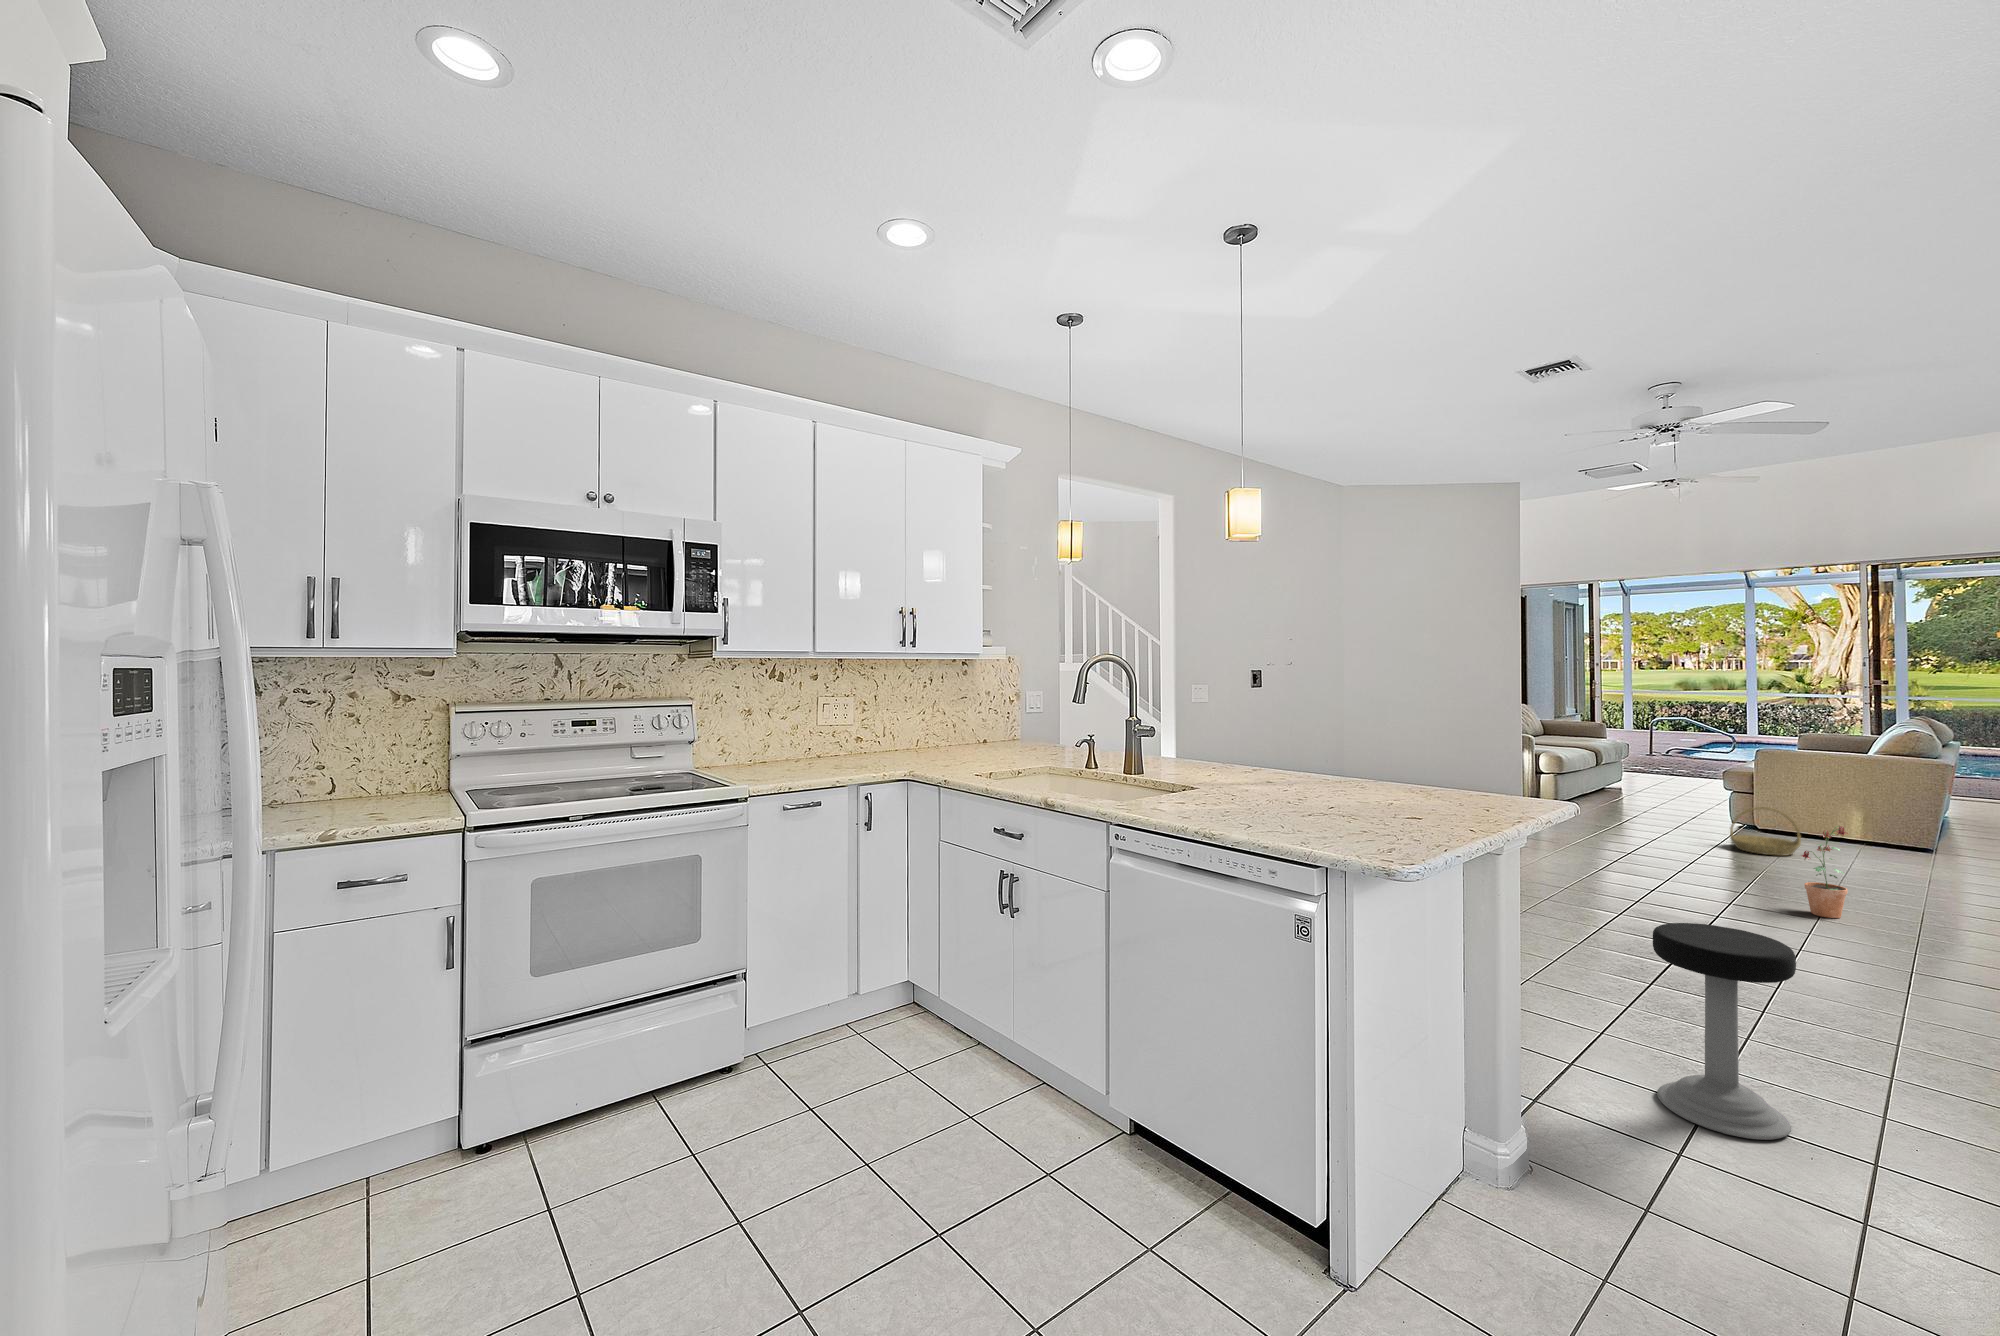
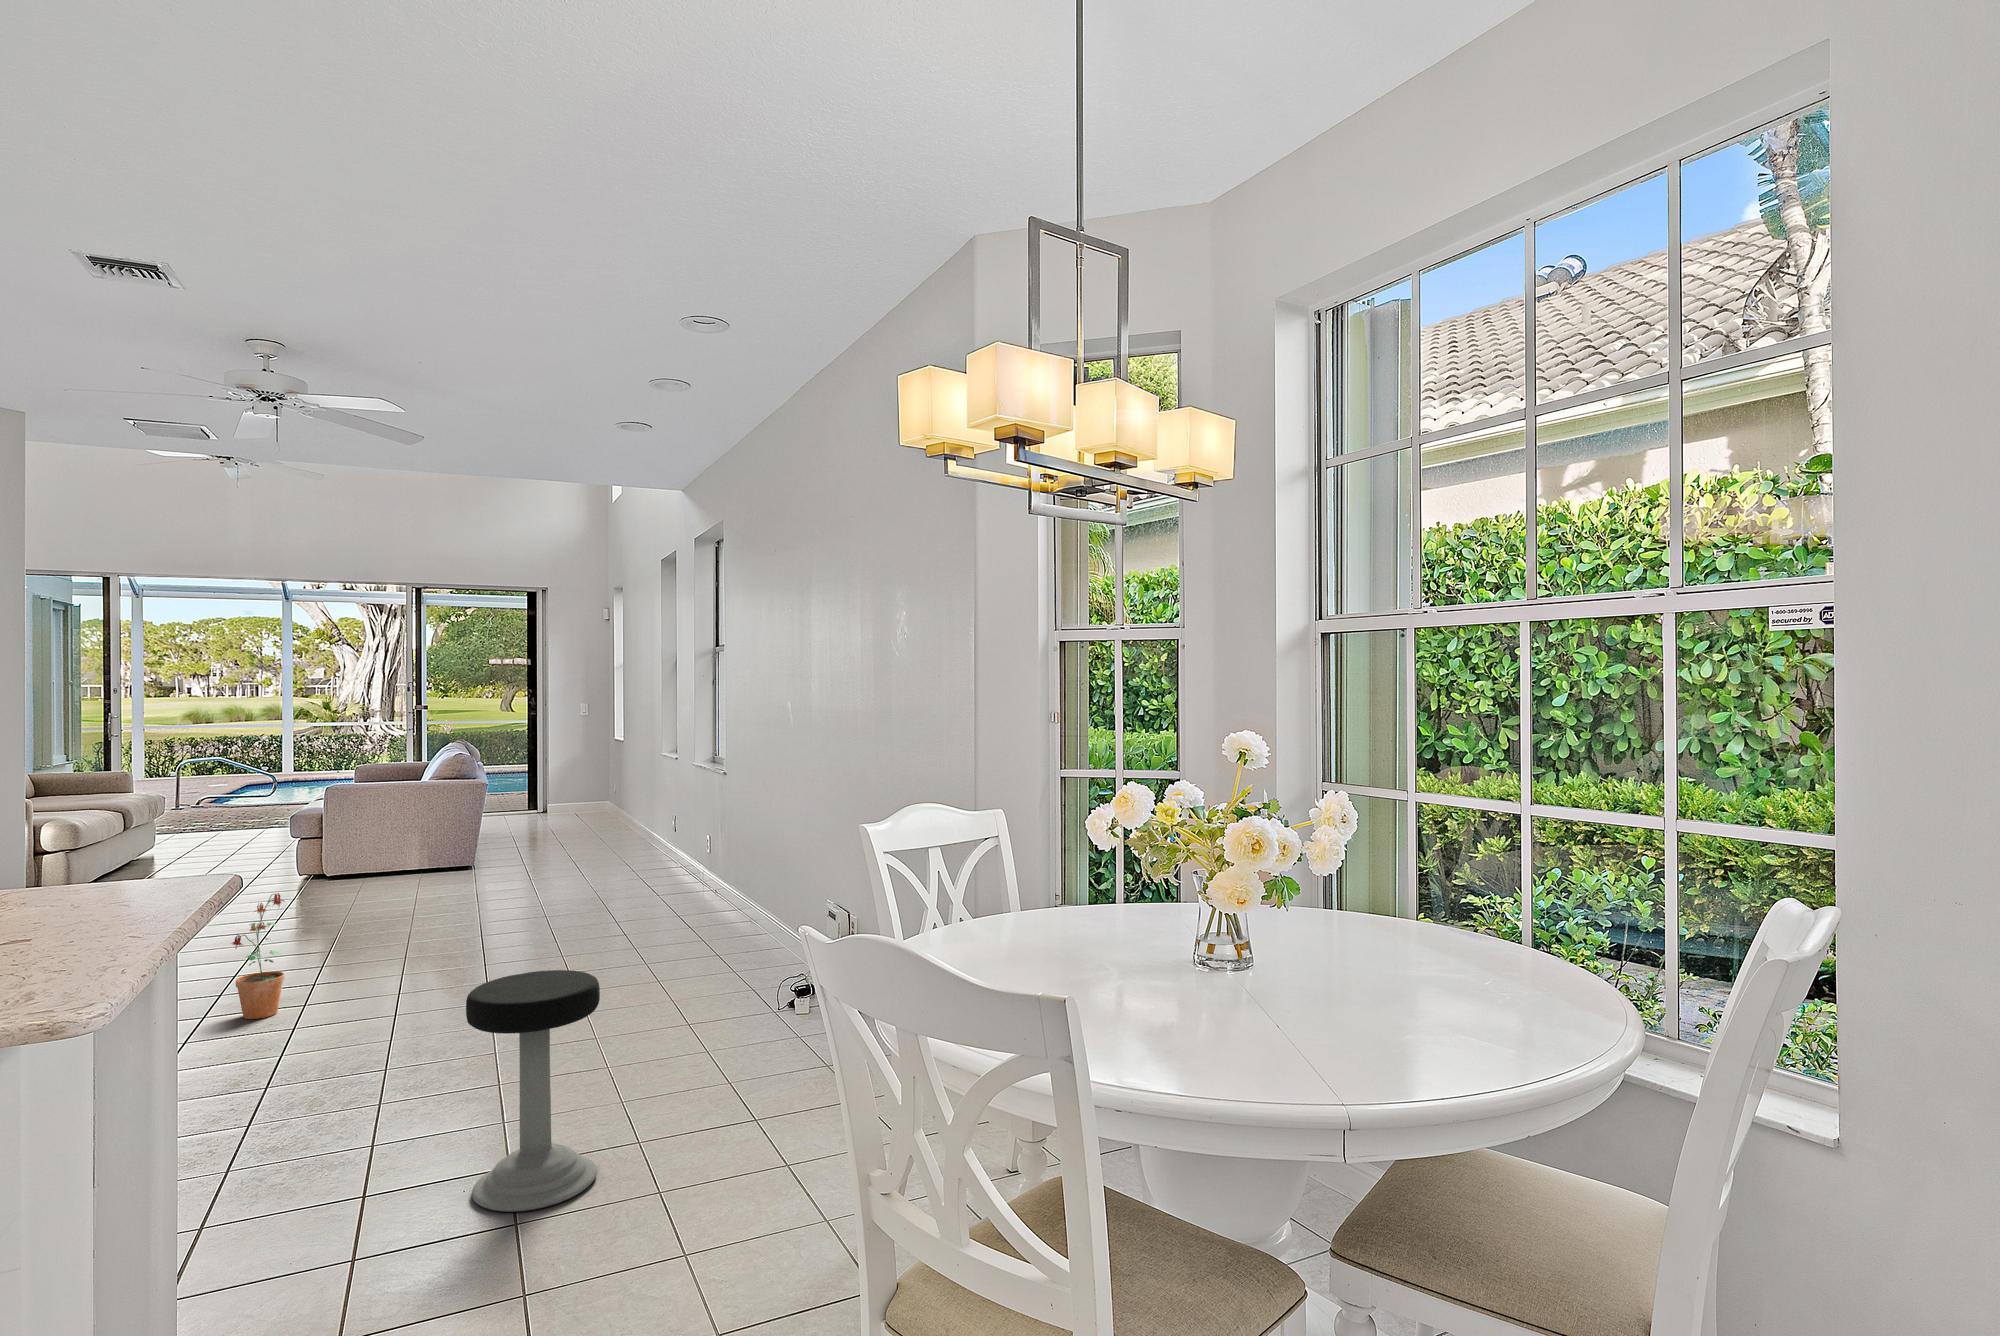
basket: present [1730,807,1801,856] -> none [322,849,392,904]
potted plant: present [1802,826,1847,918] -> present [232,893,284,1019]

